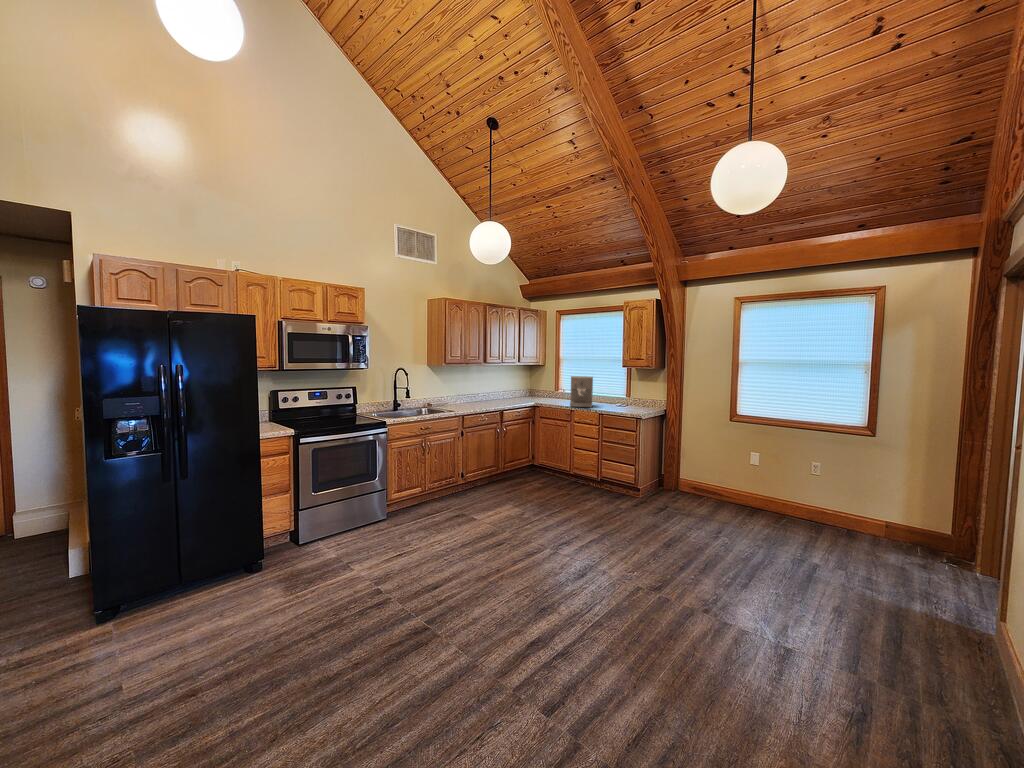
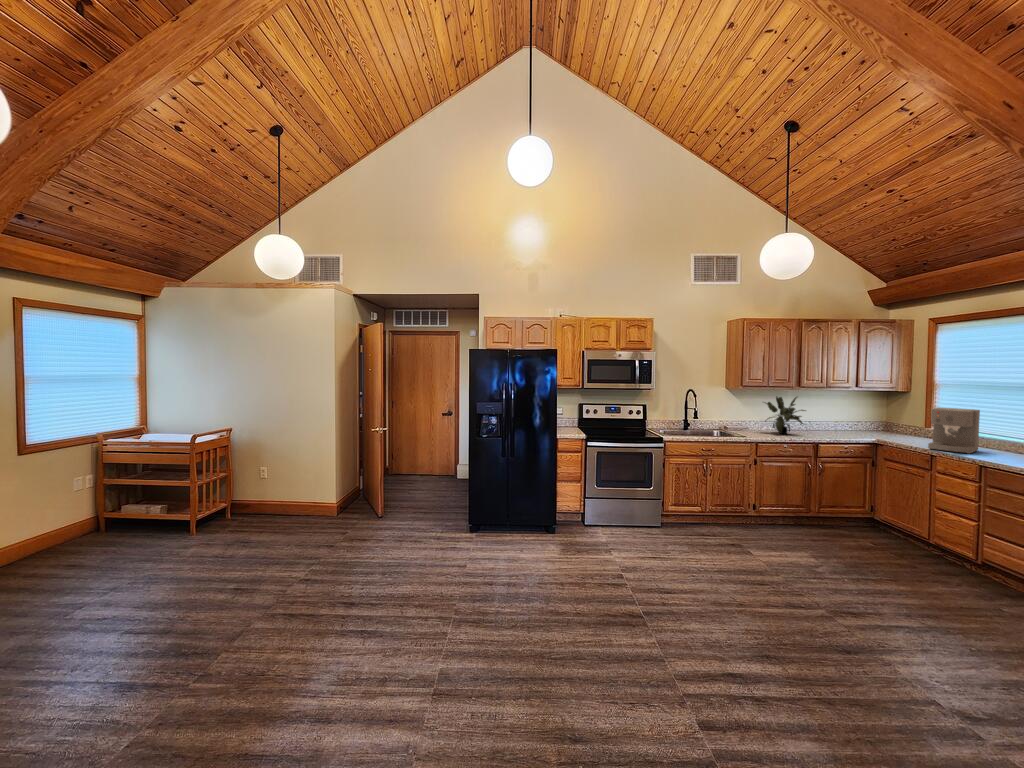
potted plant: none [459,371,493,406] -> present [764,396,806,434]

